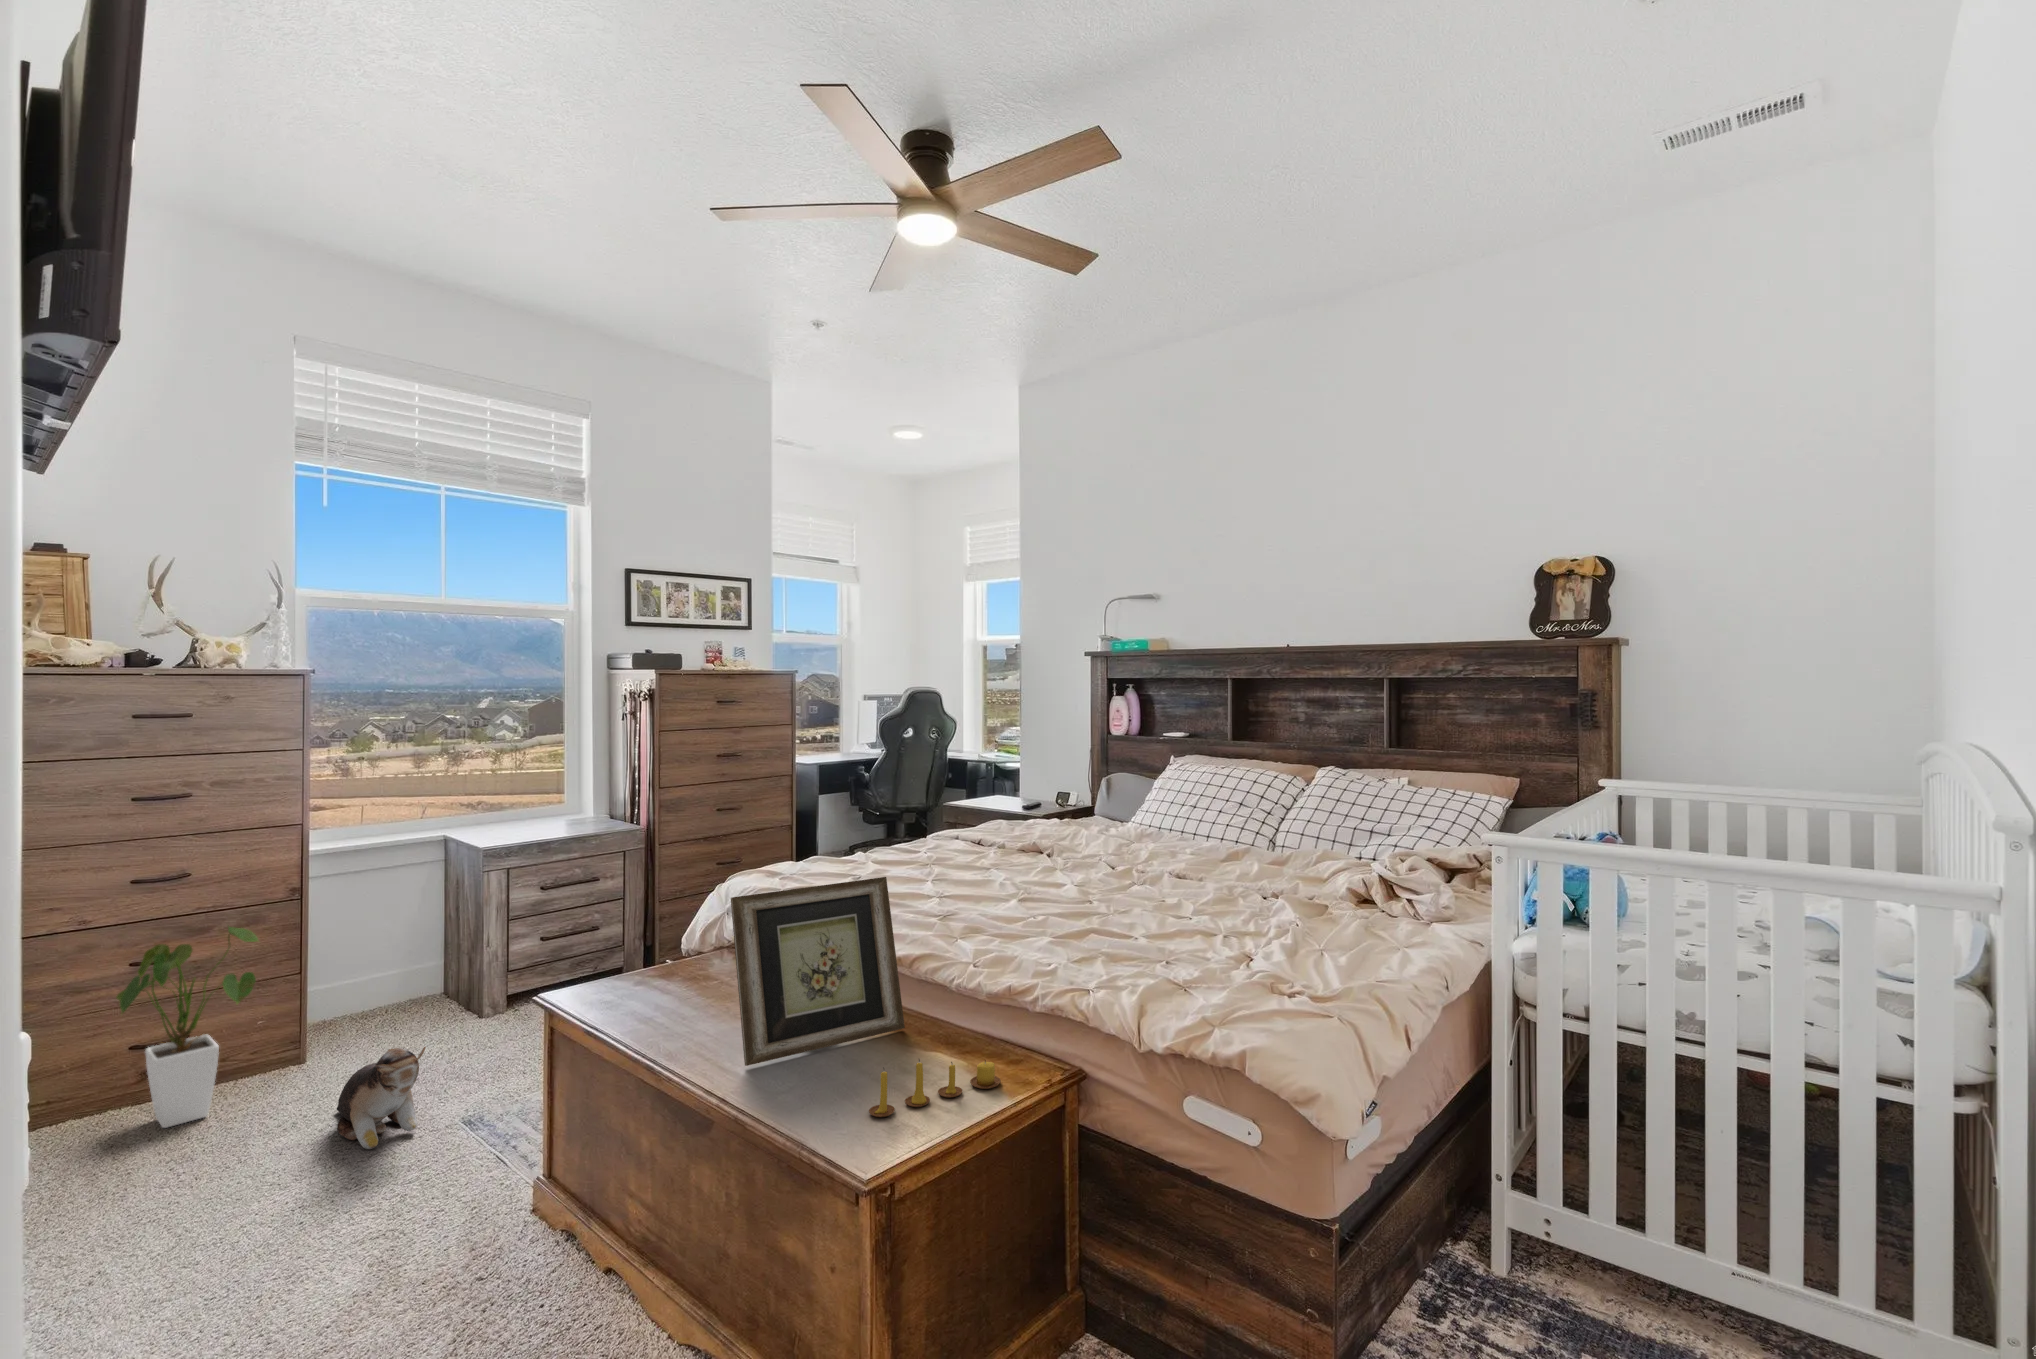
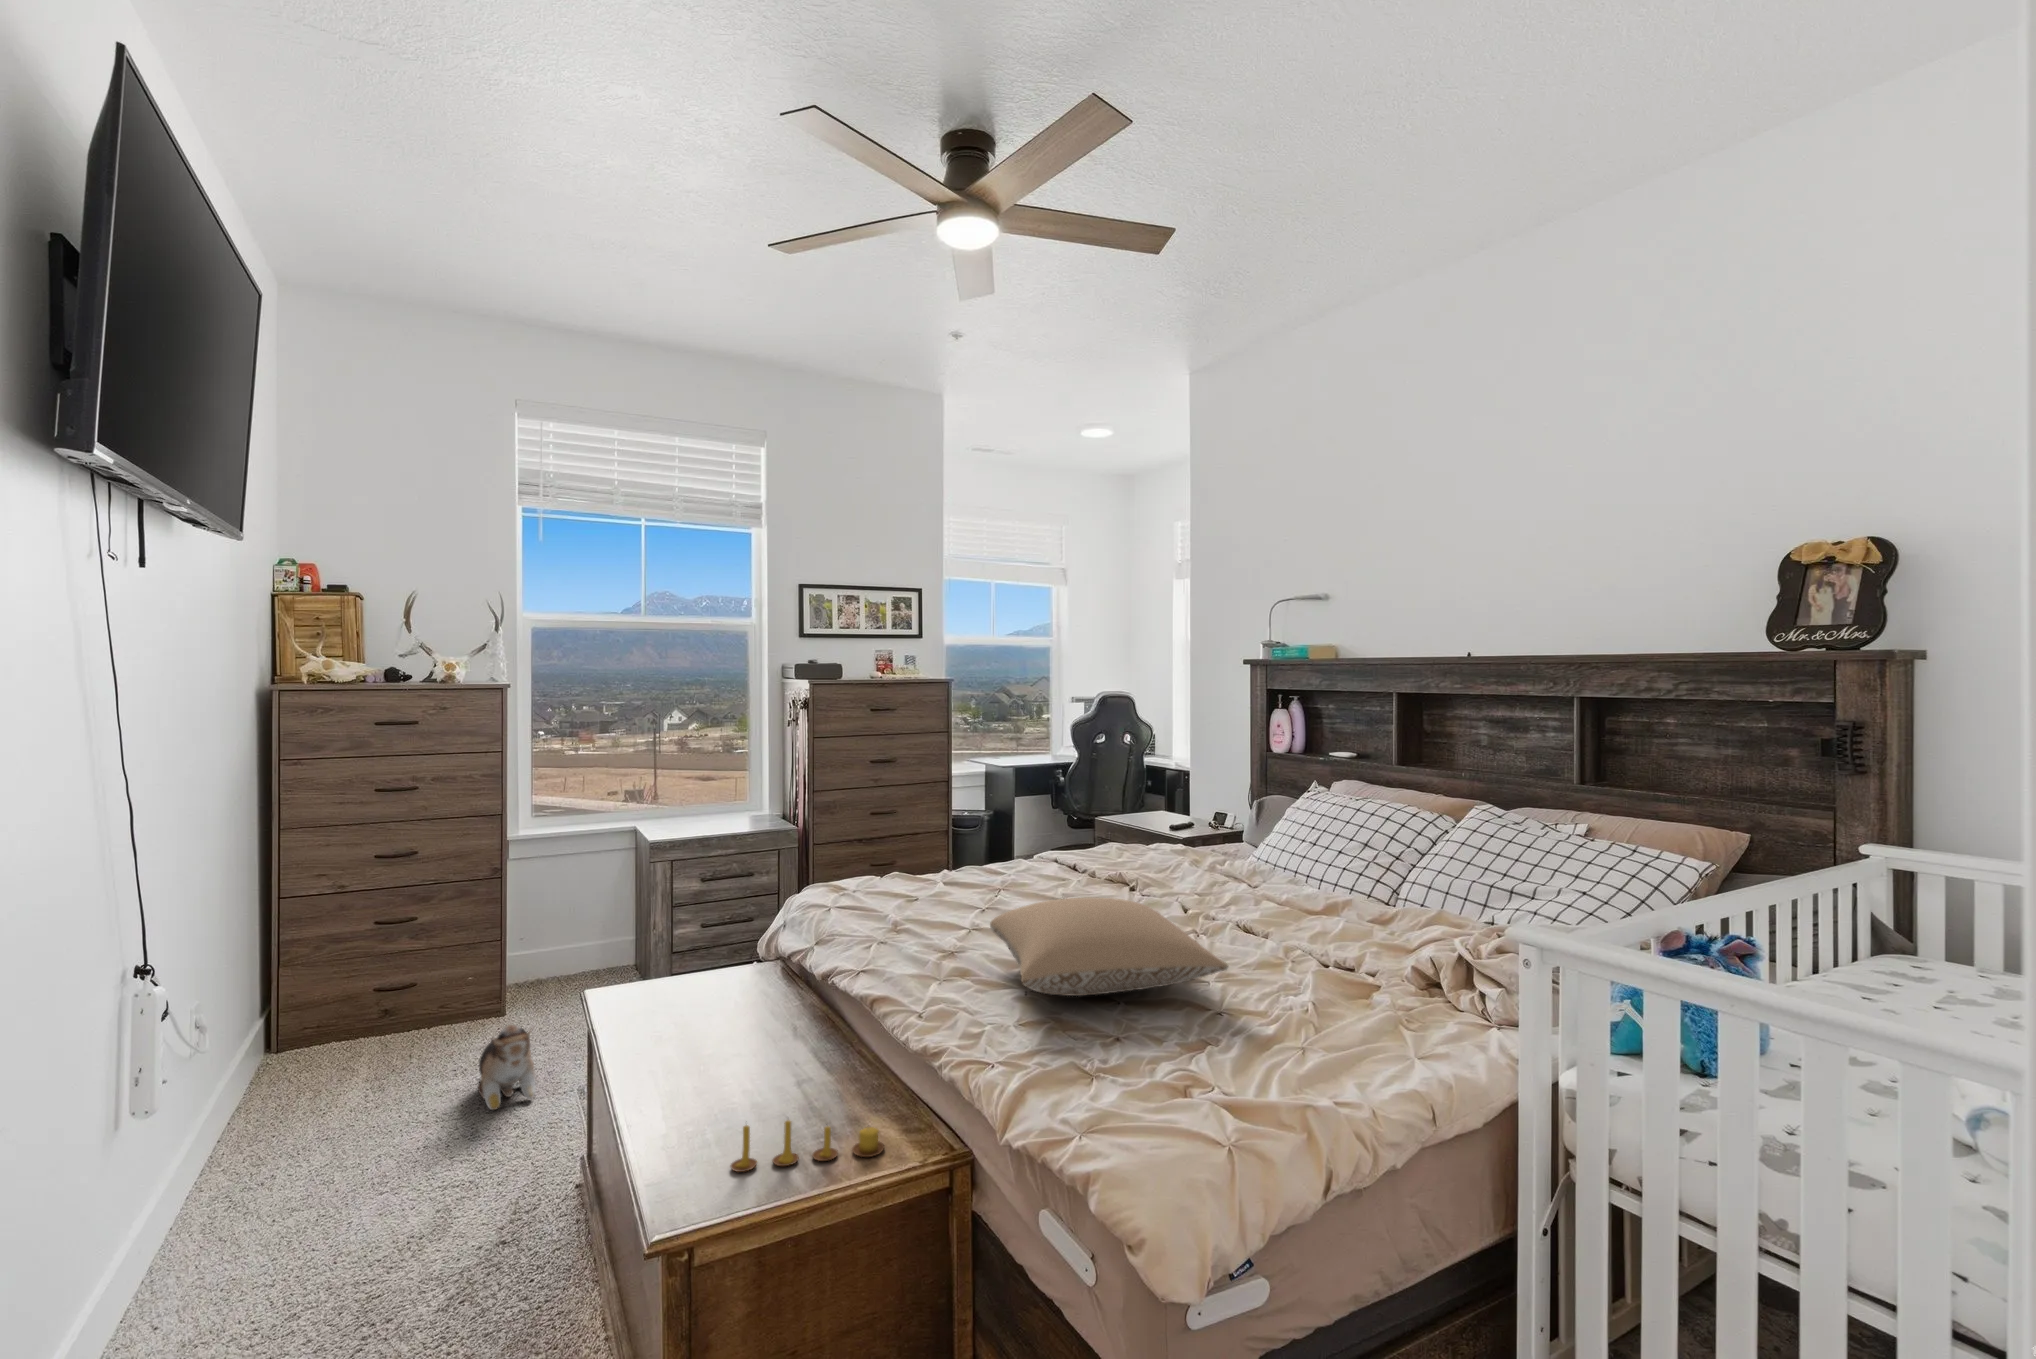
pillow: none [992,850,1234,932] -> present [990,898,1228,996]
picture frame: present [731,877,905,1066] -> none [672,915,847,1095]
house plant: present [116,927,258,1128] -> none [339,900,458,1067]

